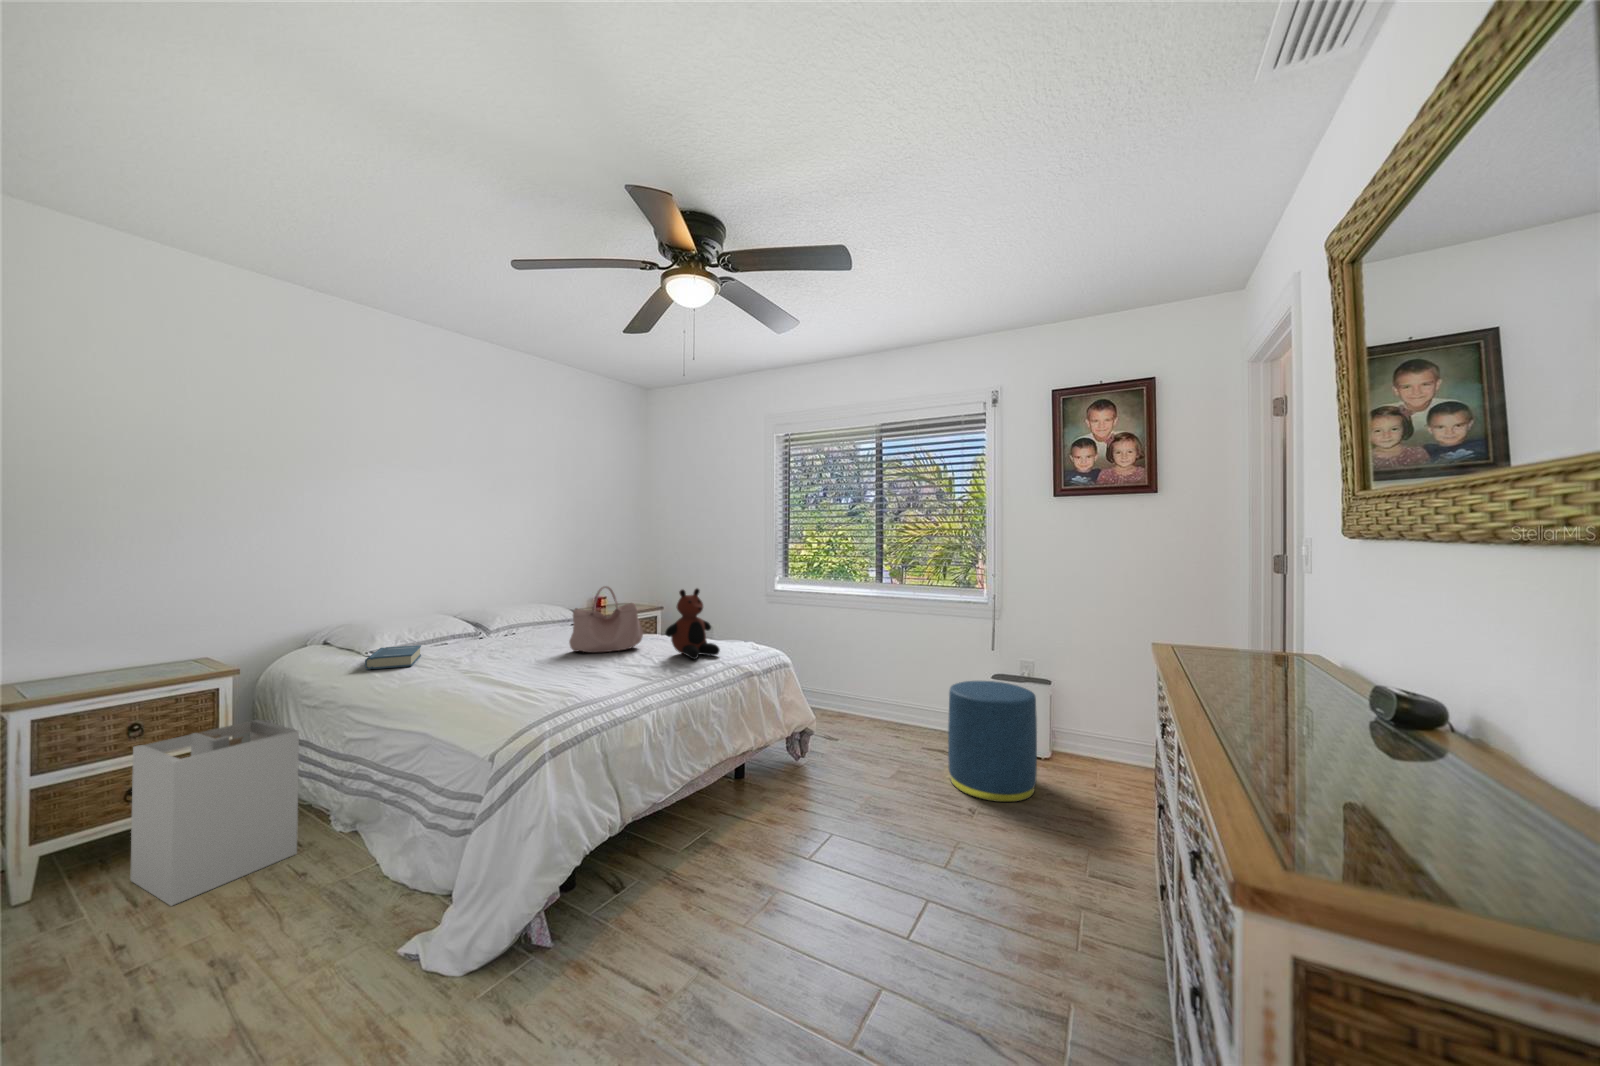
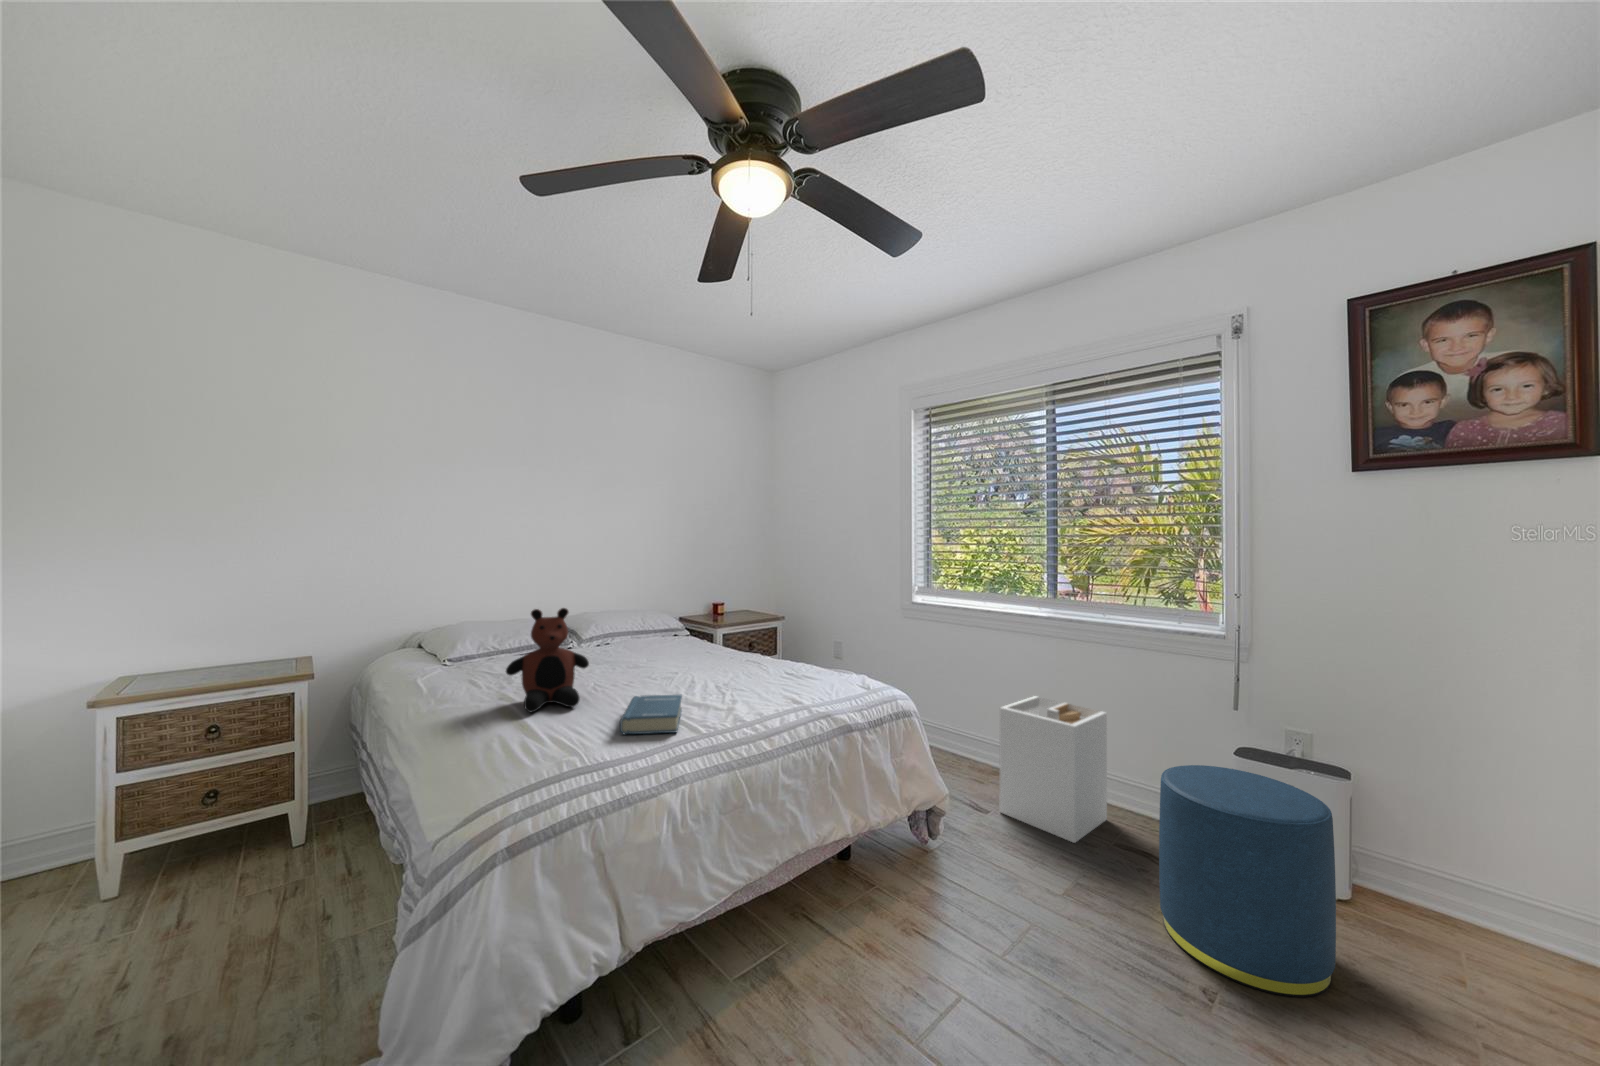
handbag: present [569,586,643,653] -> none [640,598,726,679]
teddy bear: present [665,589,720,659] -> present [506,608,589,712]
hardback book: present [365,645,421,669] -> present [620,695,682,735]
laundry hamper: present [130,720,299,906] -> present [999,696,1107,843]

